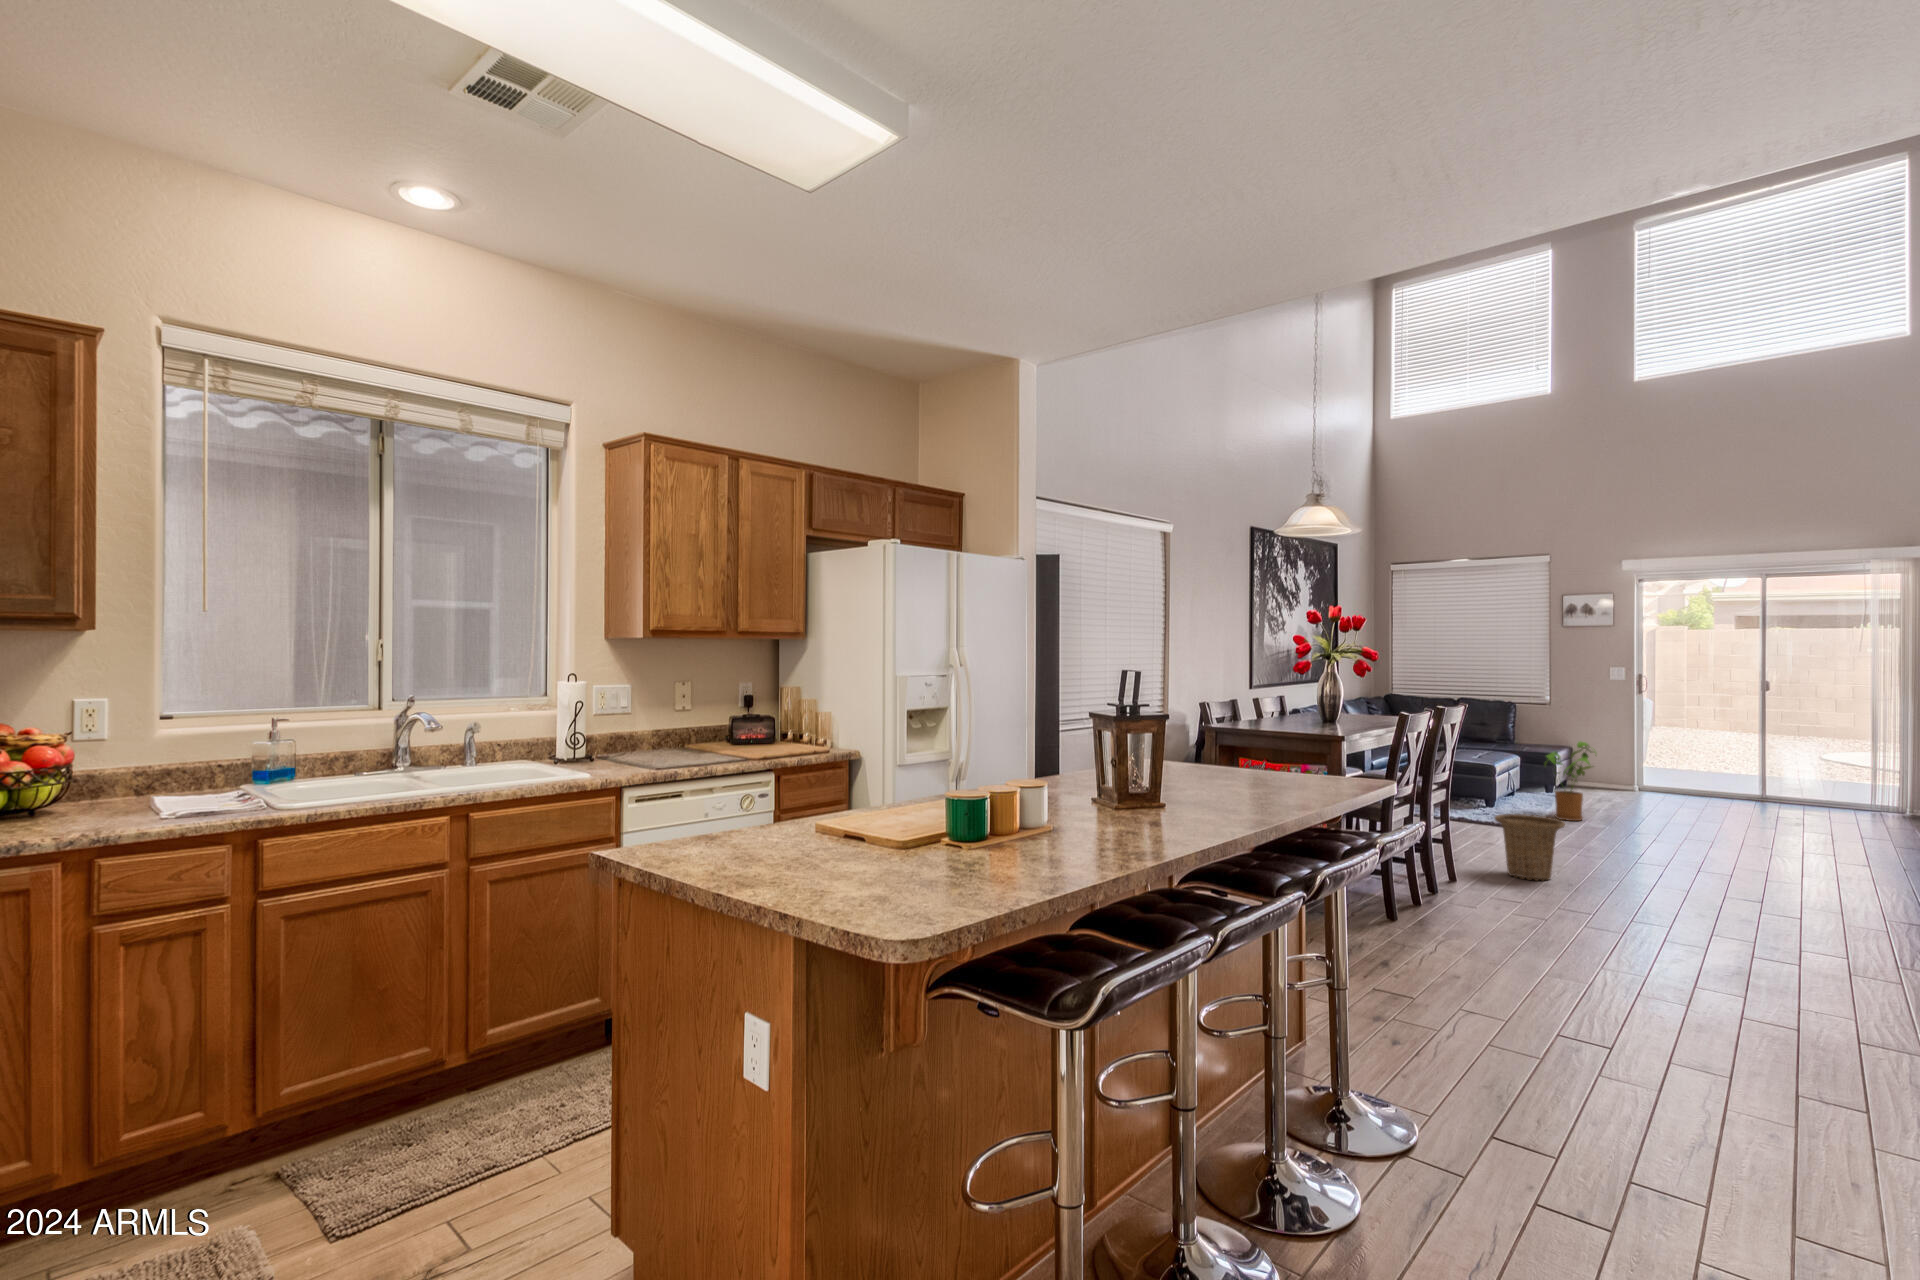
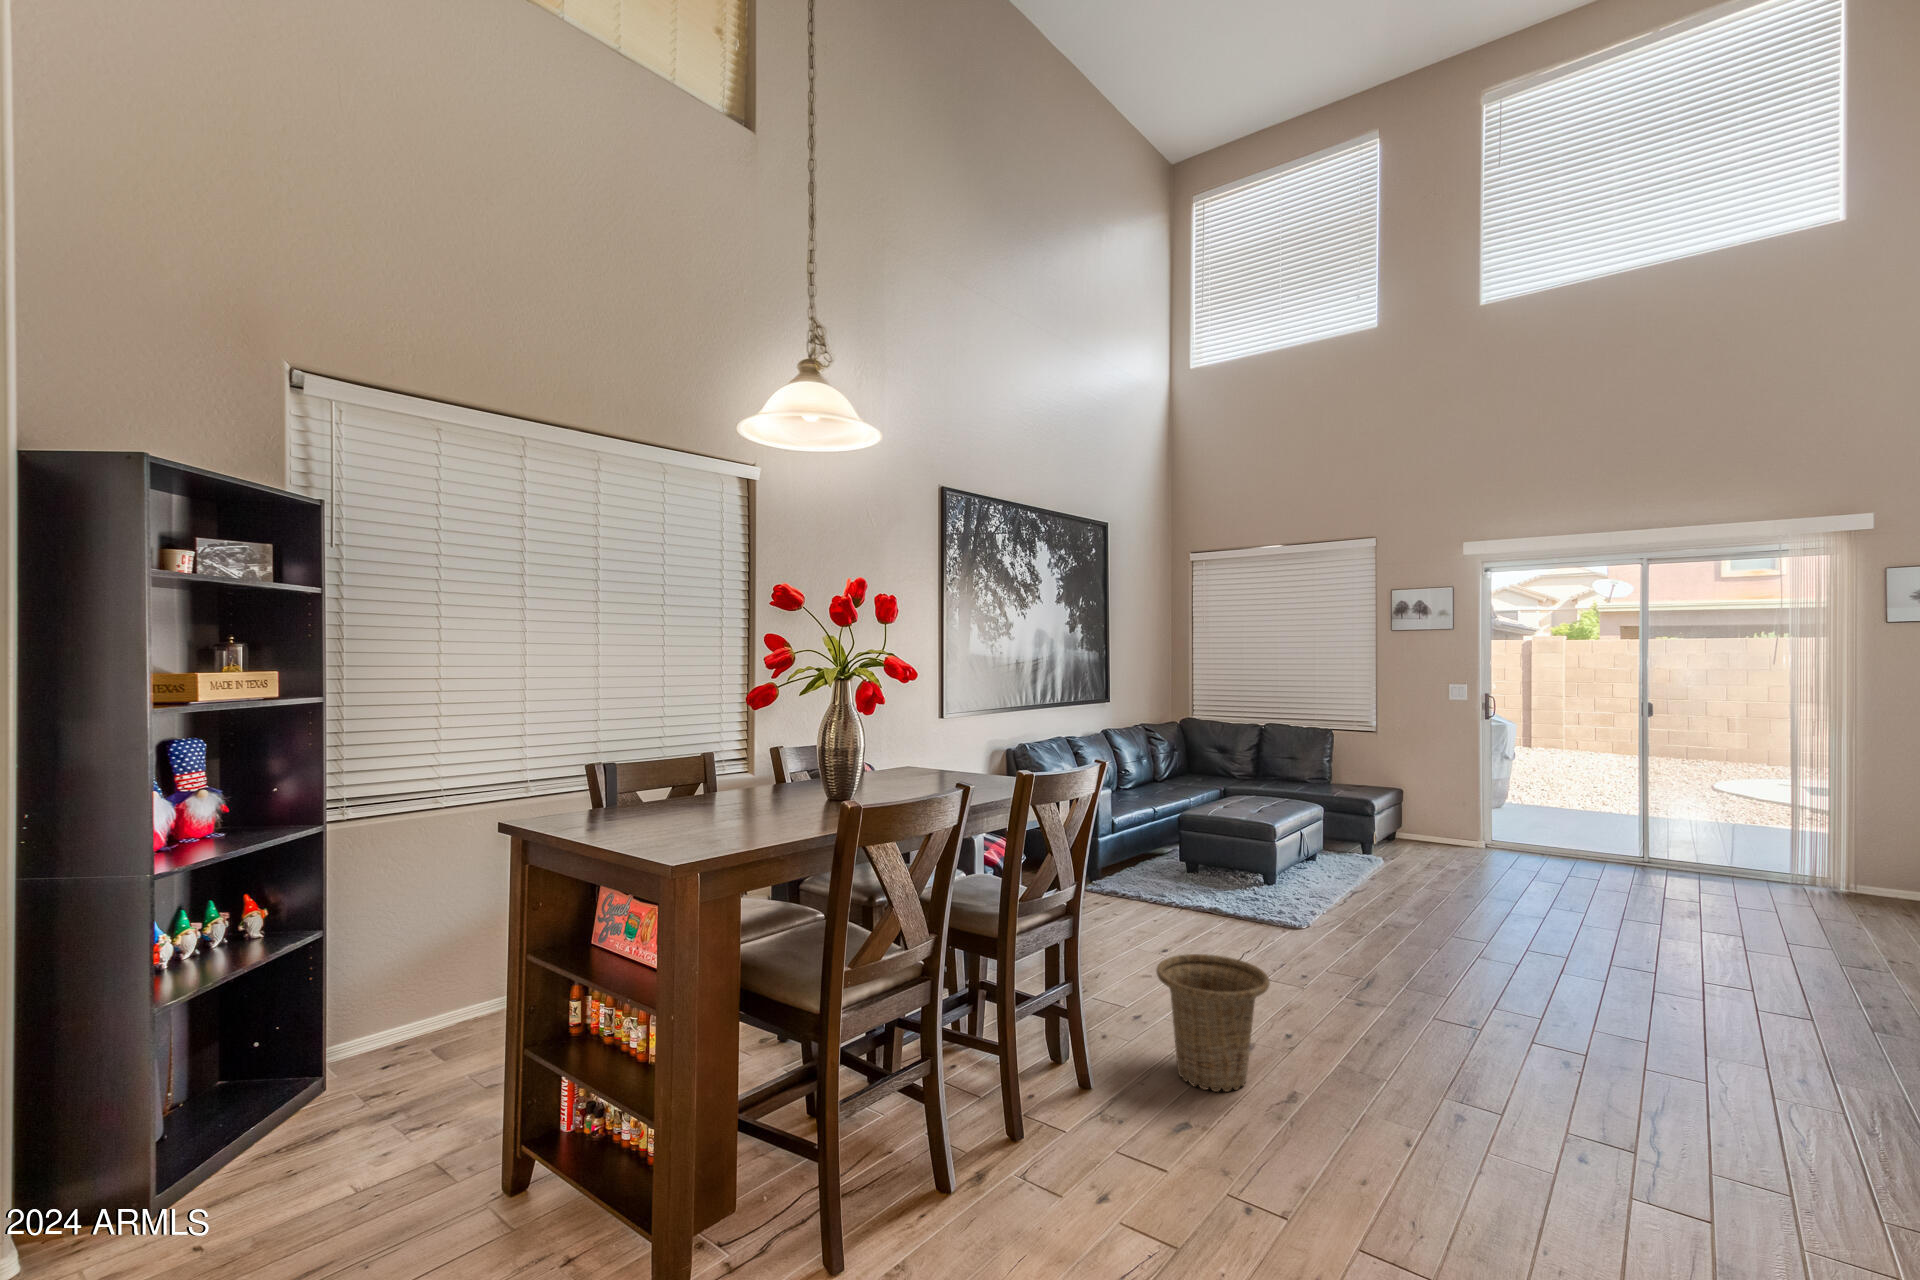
house plant: present [1545,742,1596,821] -> none [1332,797,1404,915]

